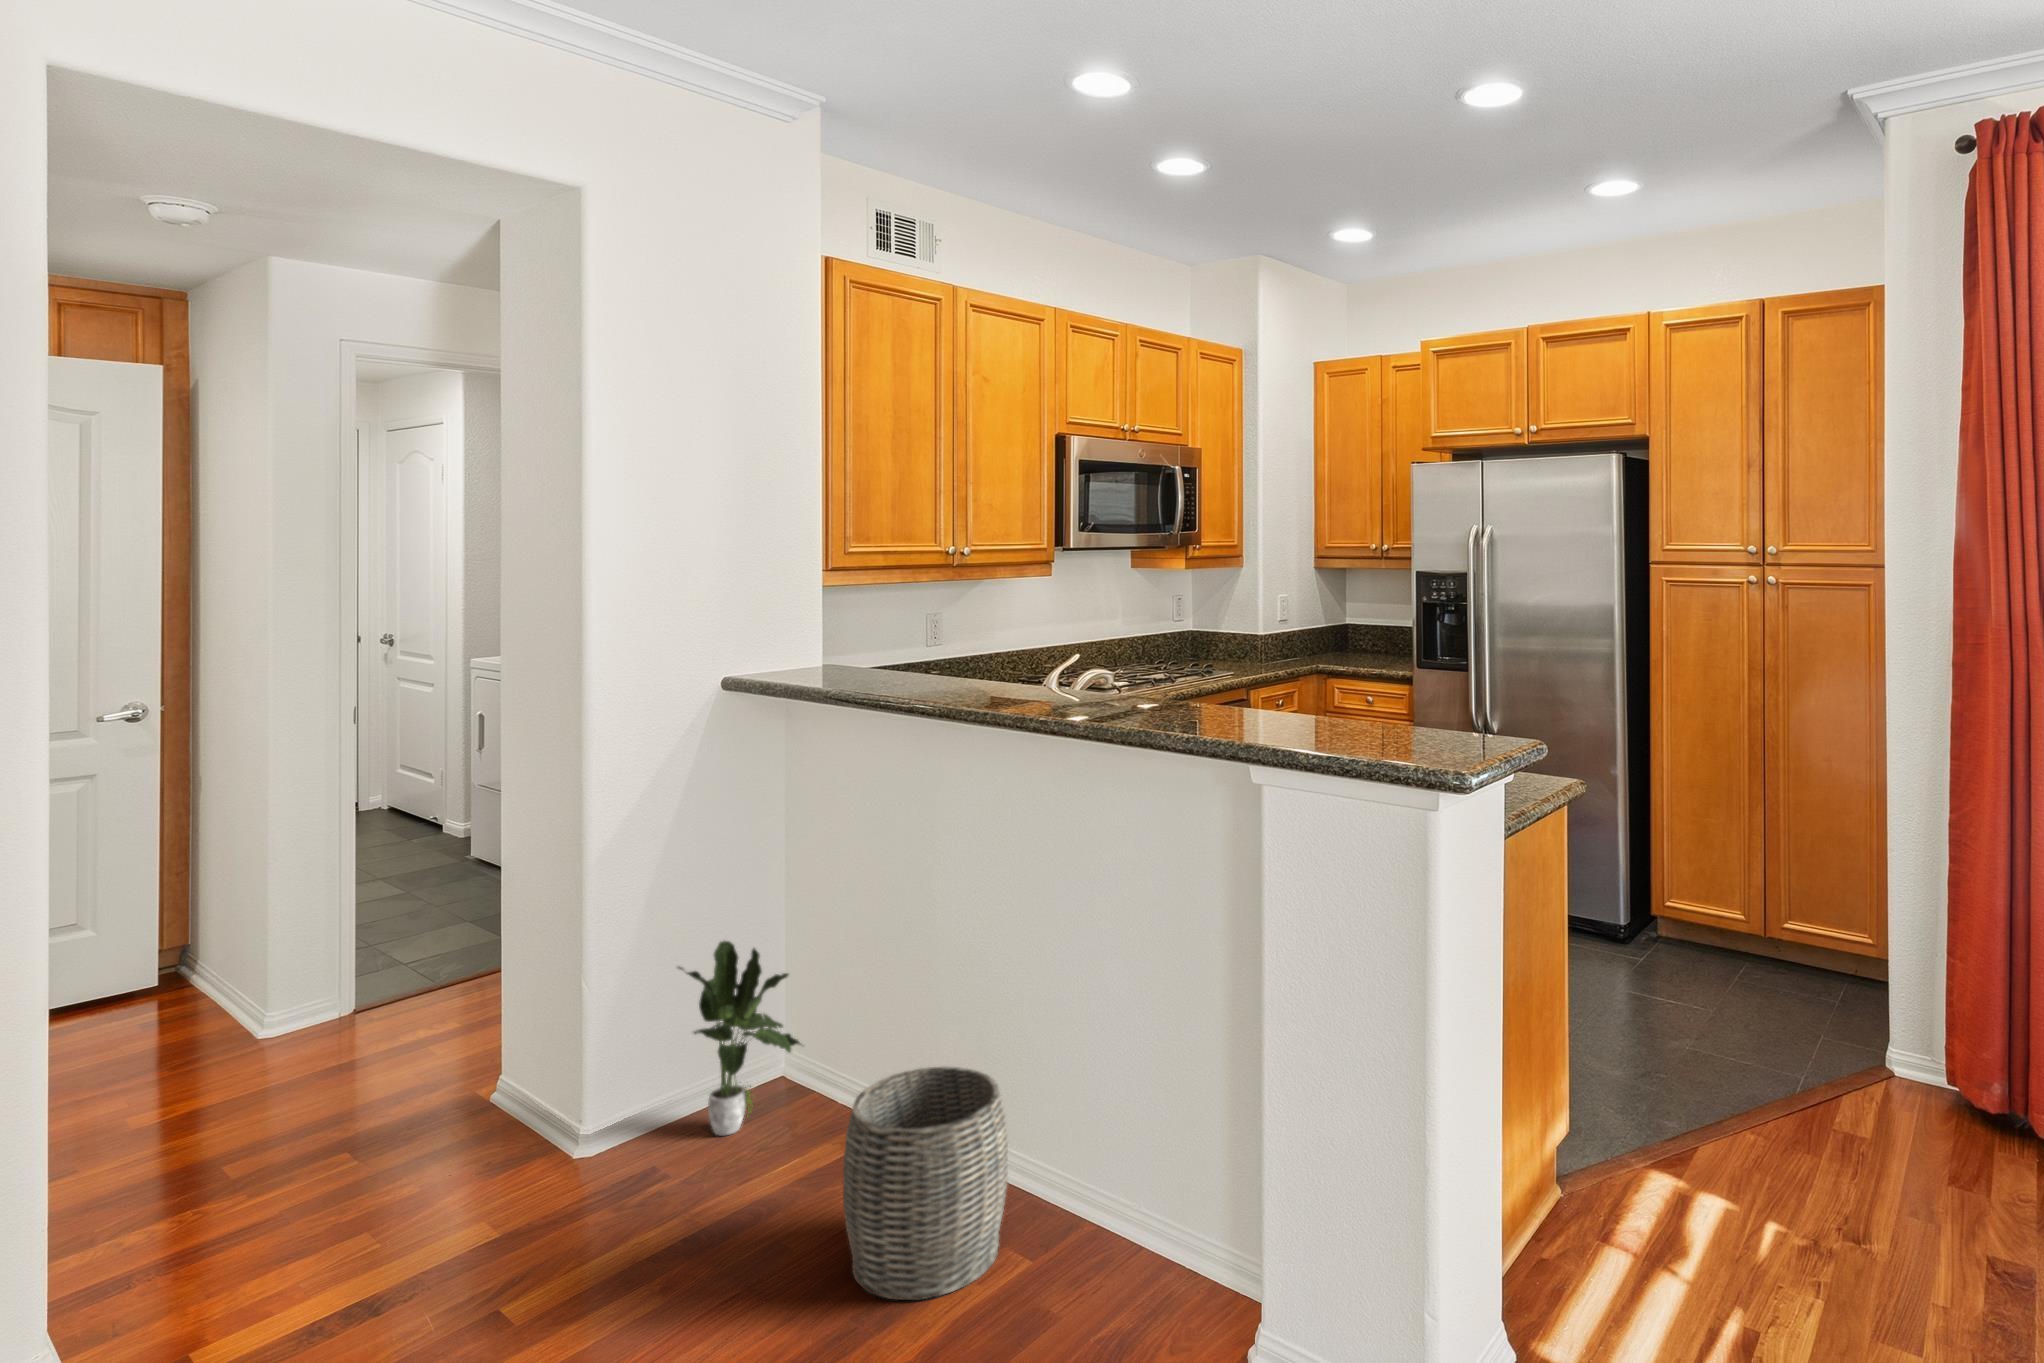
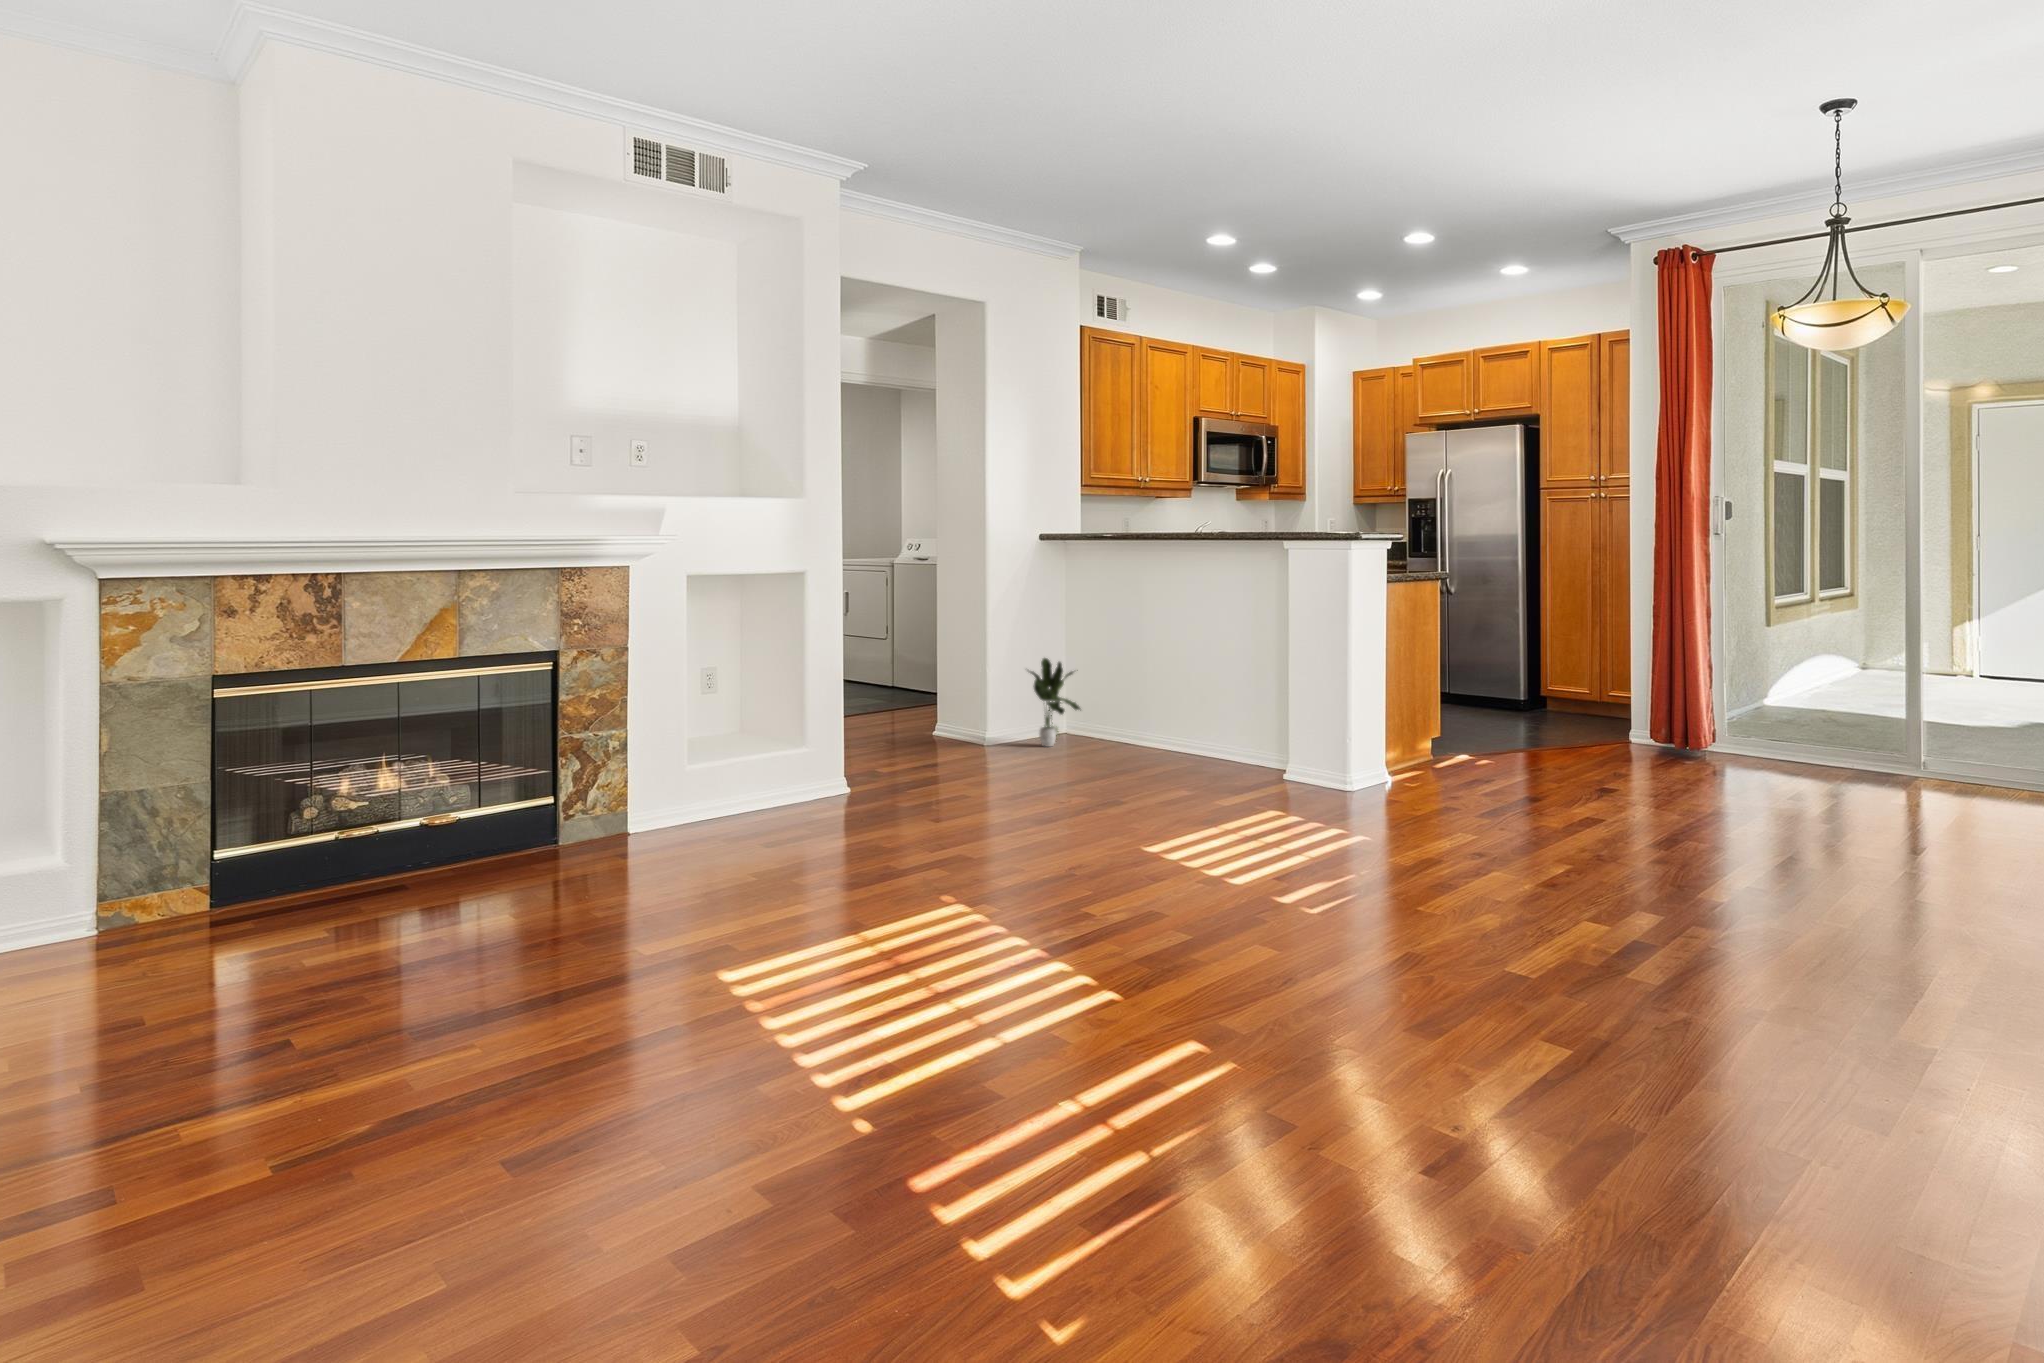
woven basket: present [843,1067,1008,1300] -> none [1116,696,1185,775]

